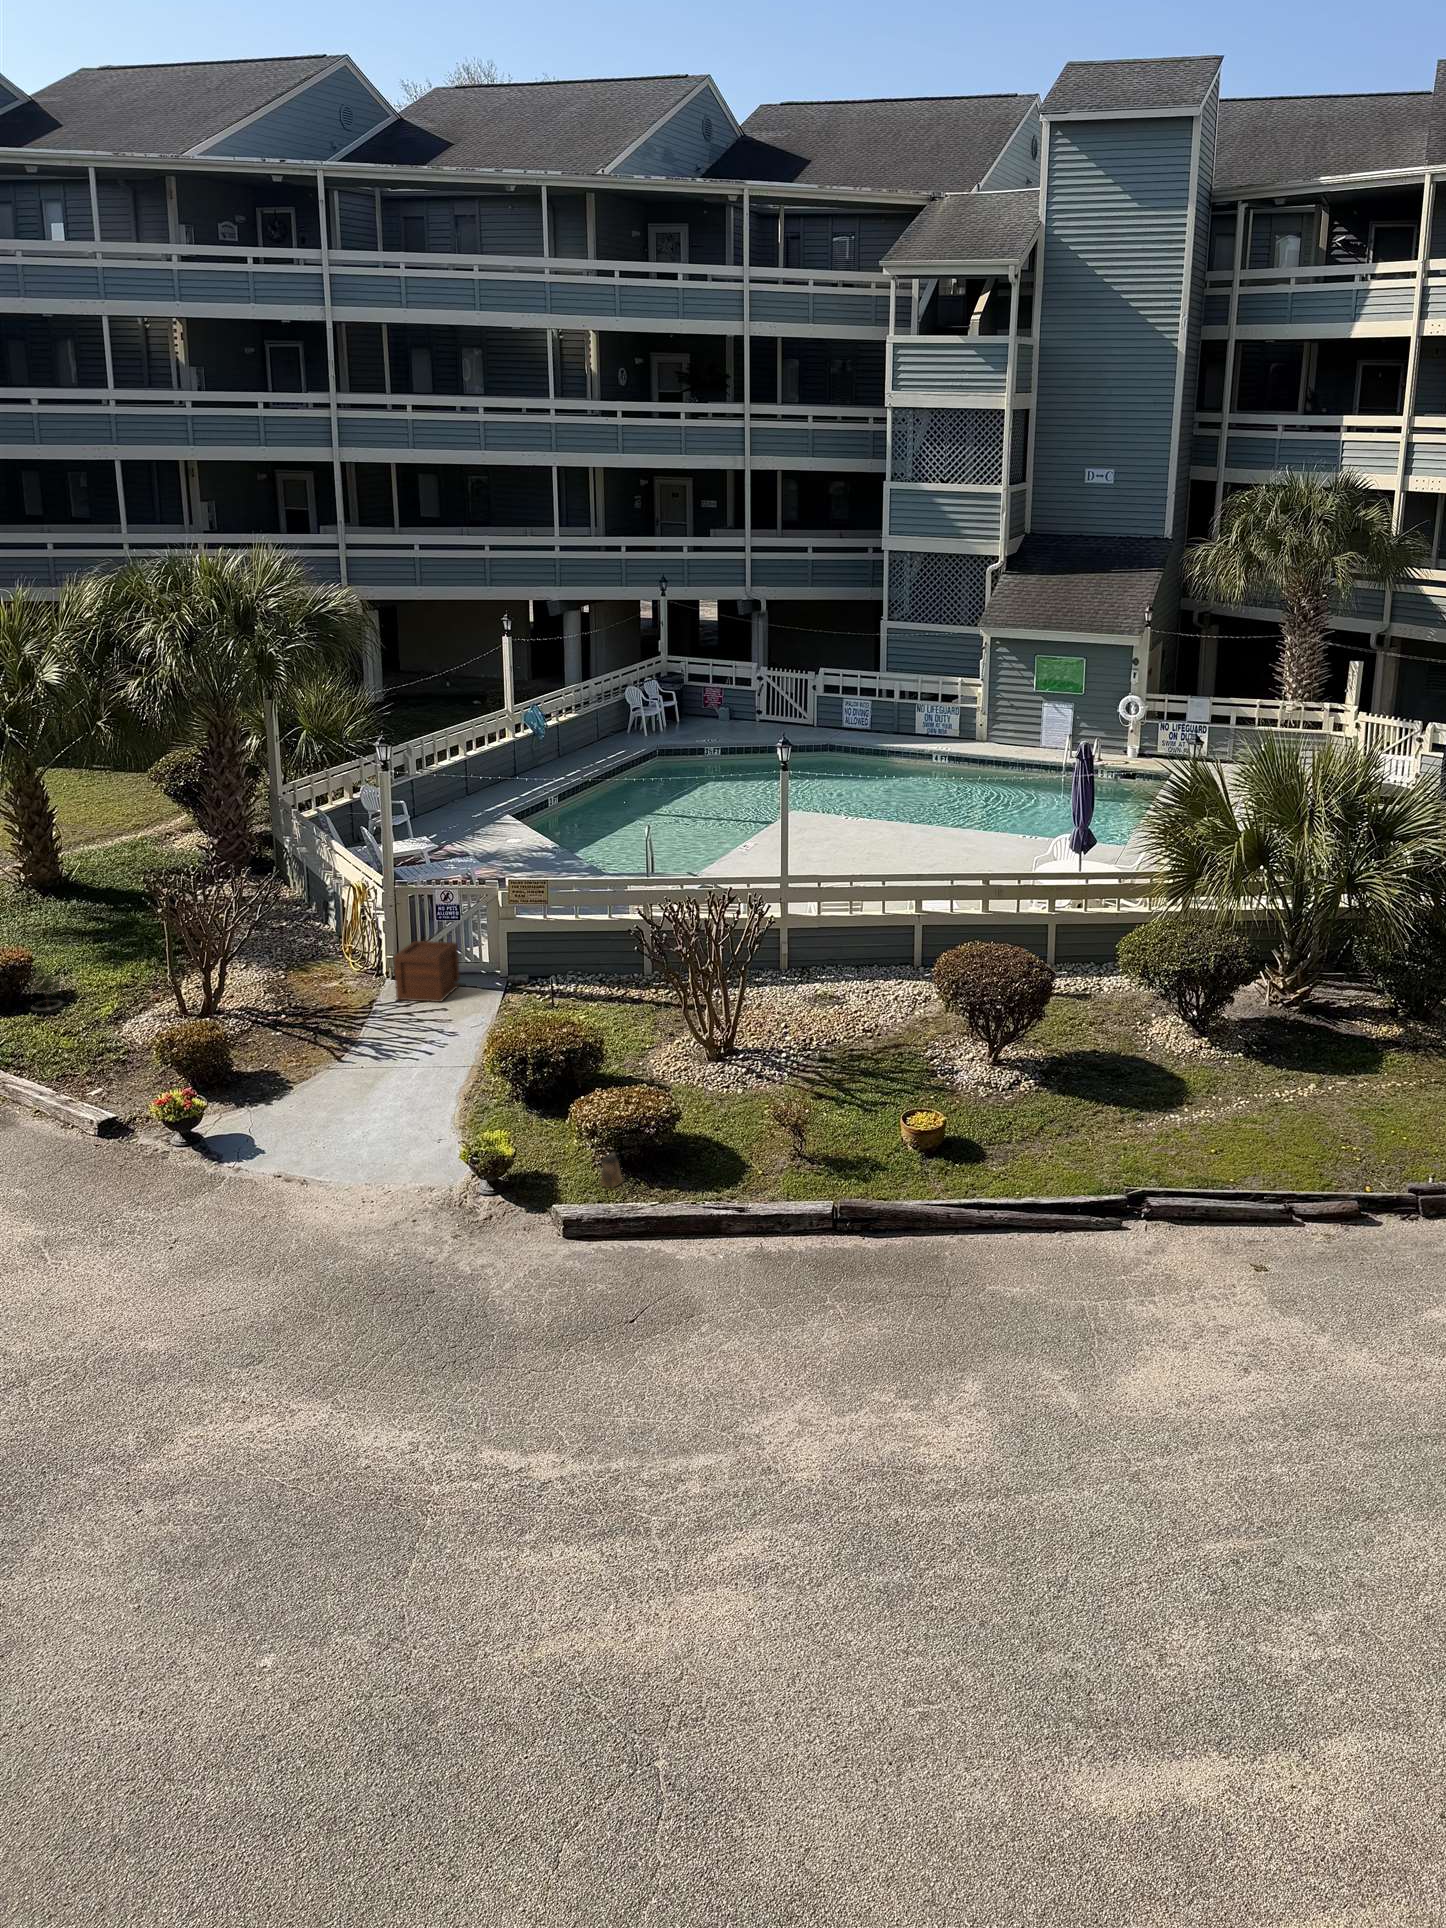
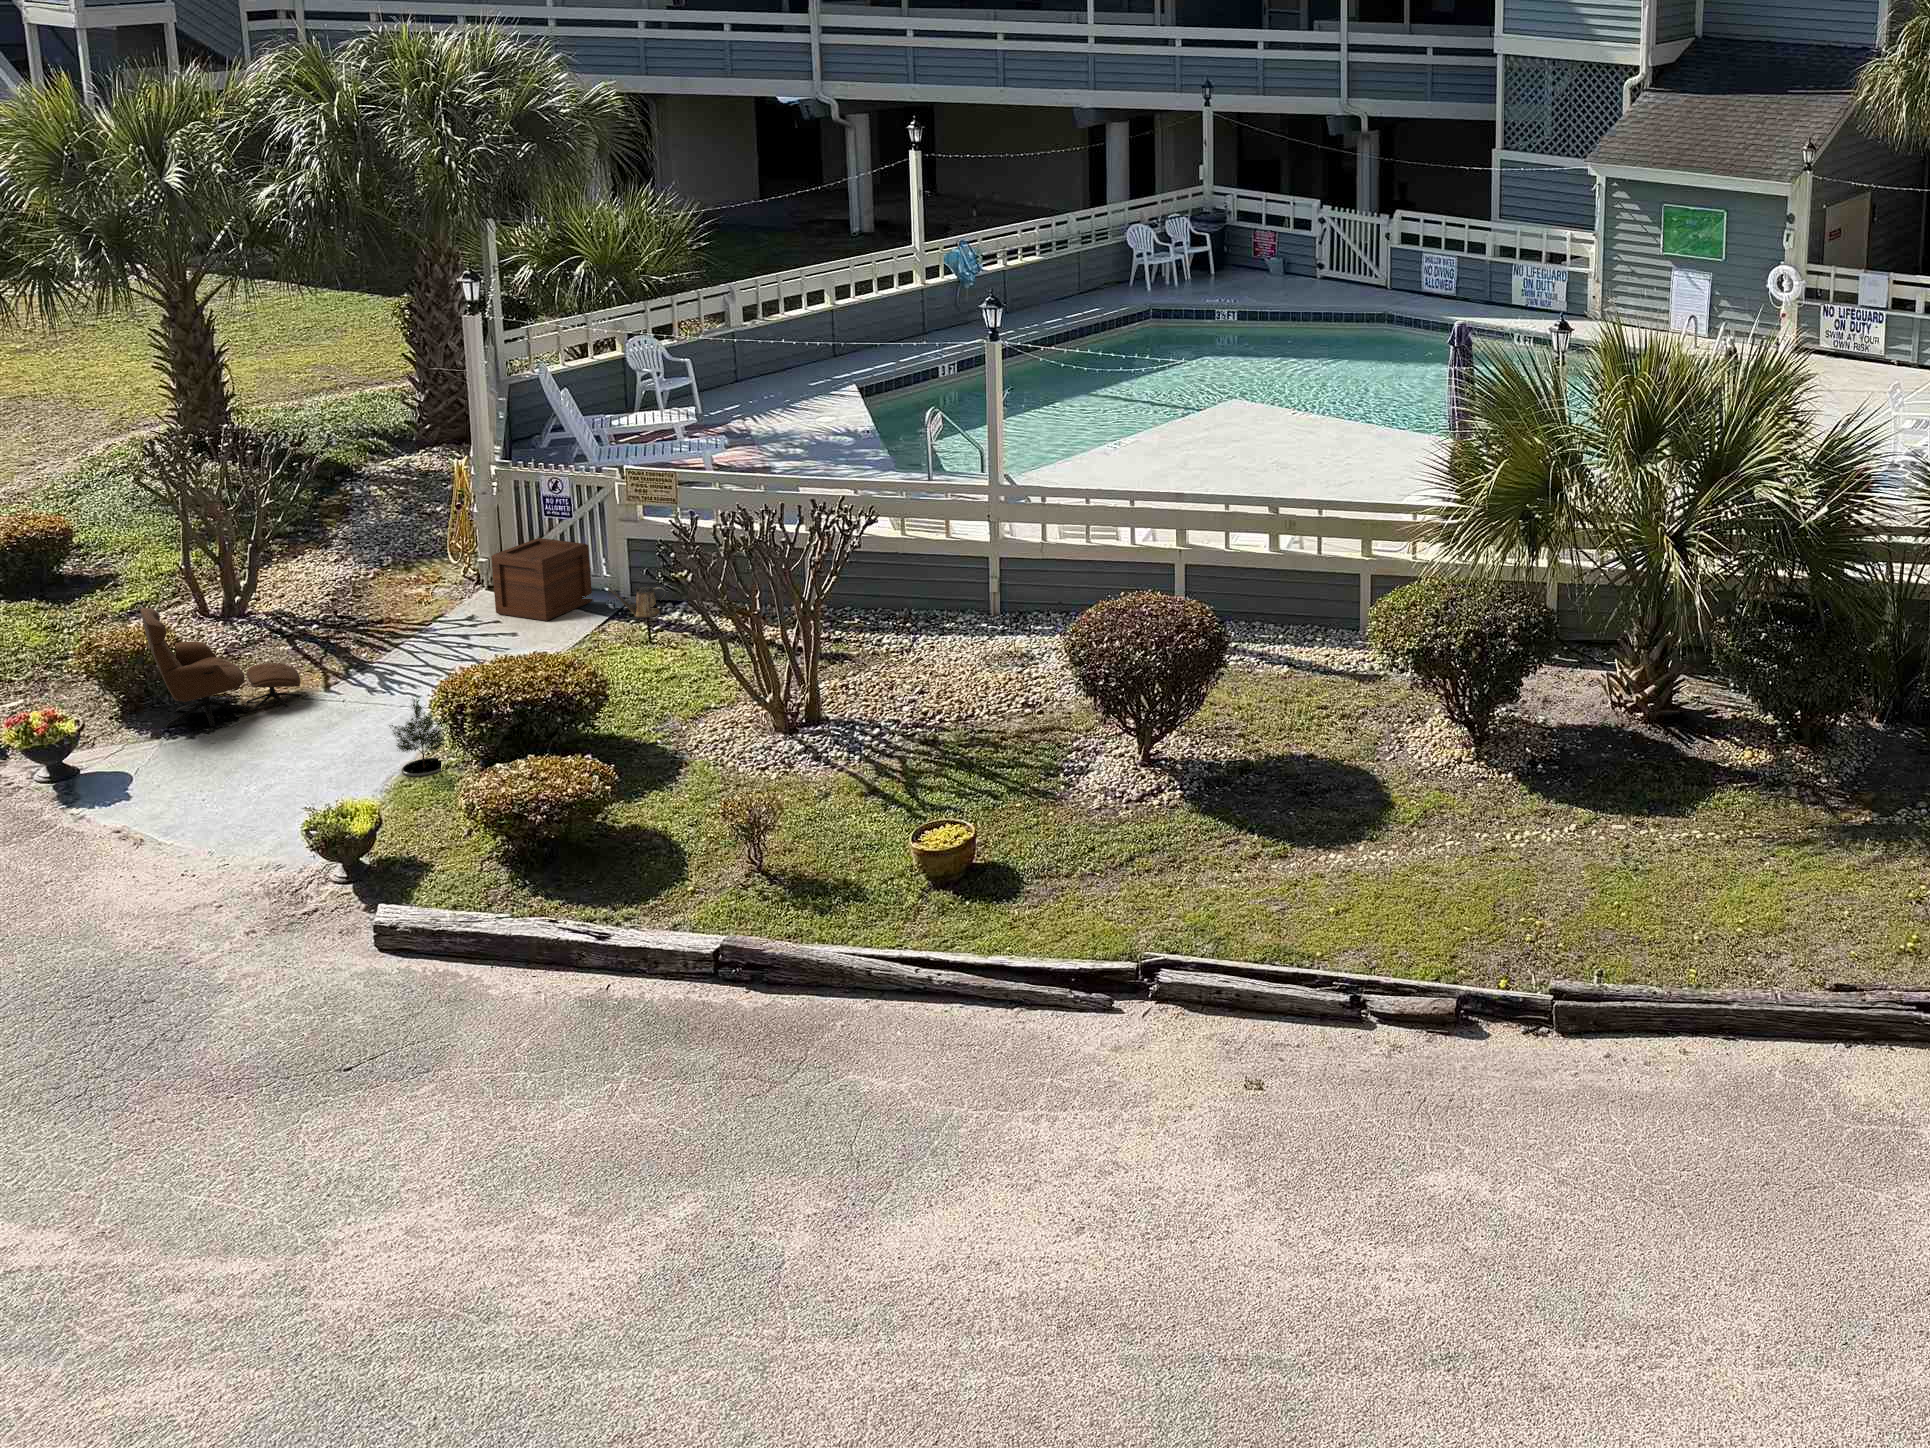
potted tree: present [30,966,61,1011] -> present [389,697,446,776]
lounge chair: none [204,1011,318,1100] -> present [140,608,301,727]
watering can: present [600,1153,623,1188] -> present [608,587,665,618]

